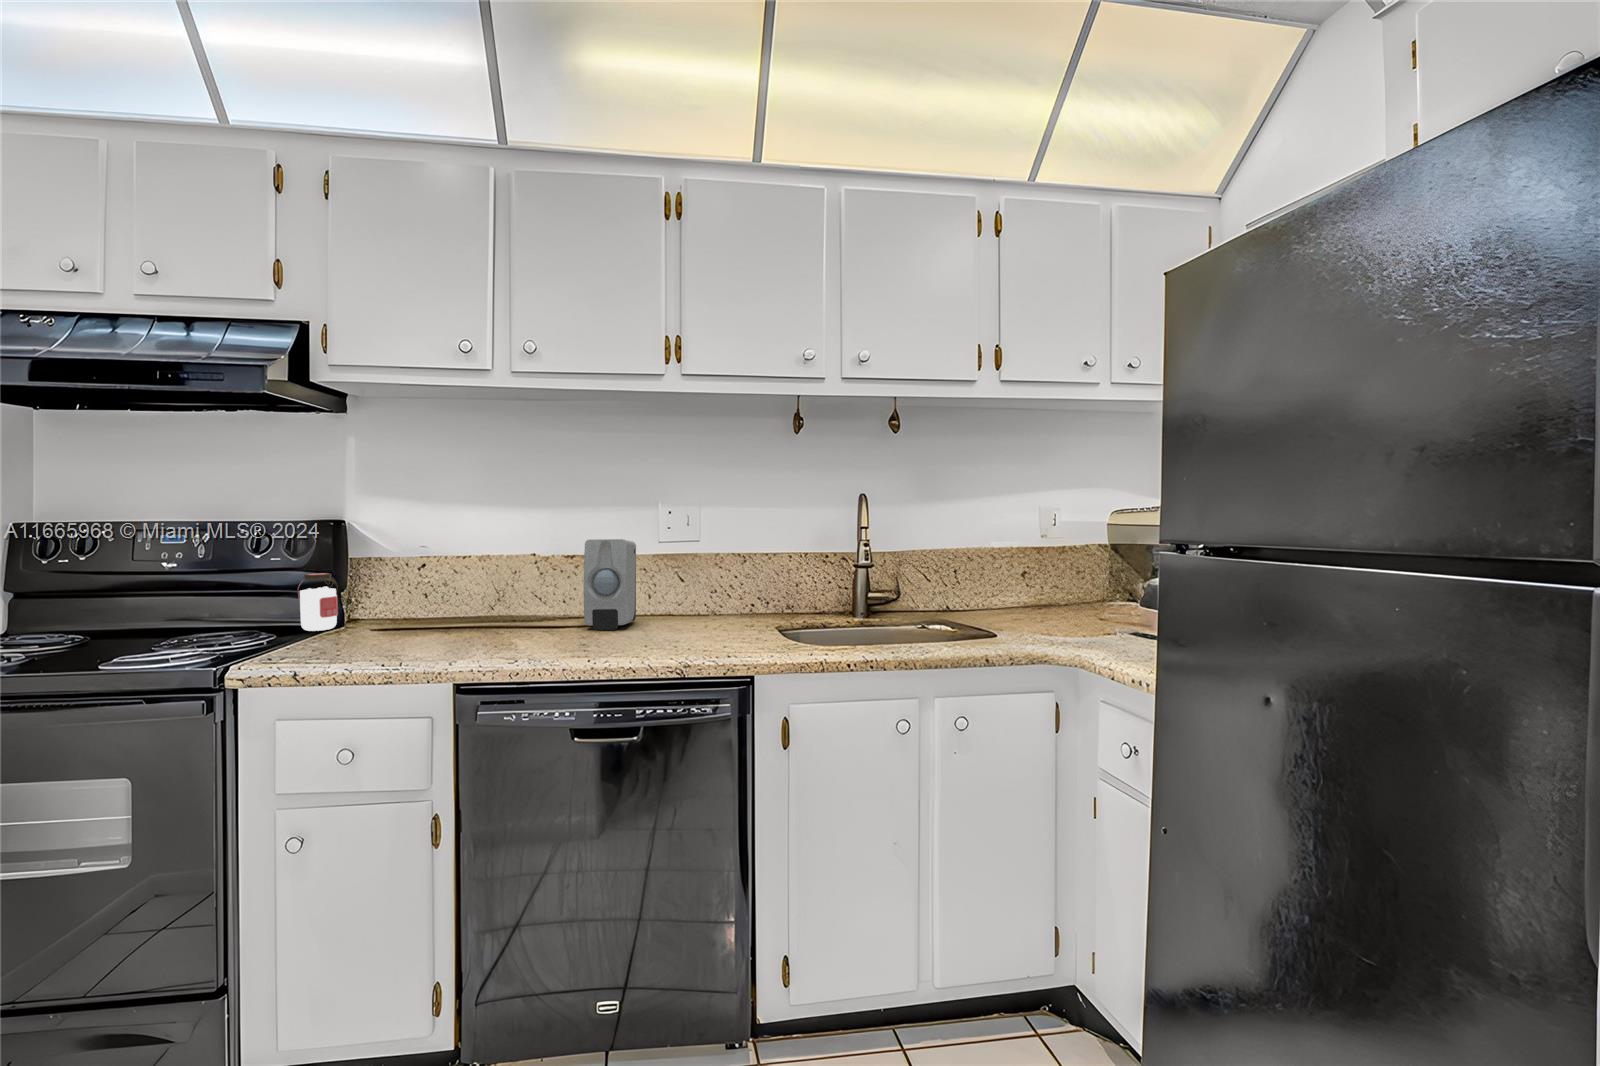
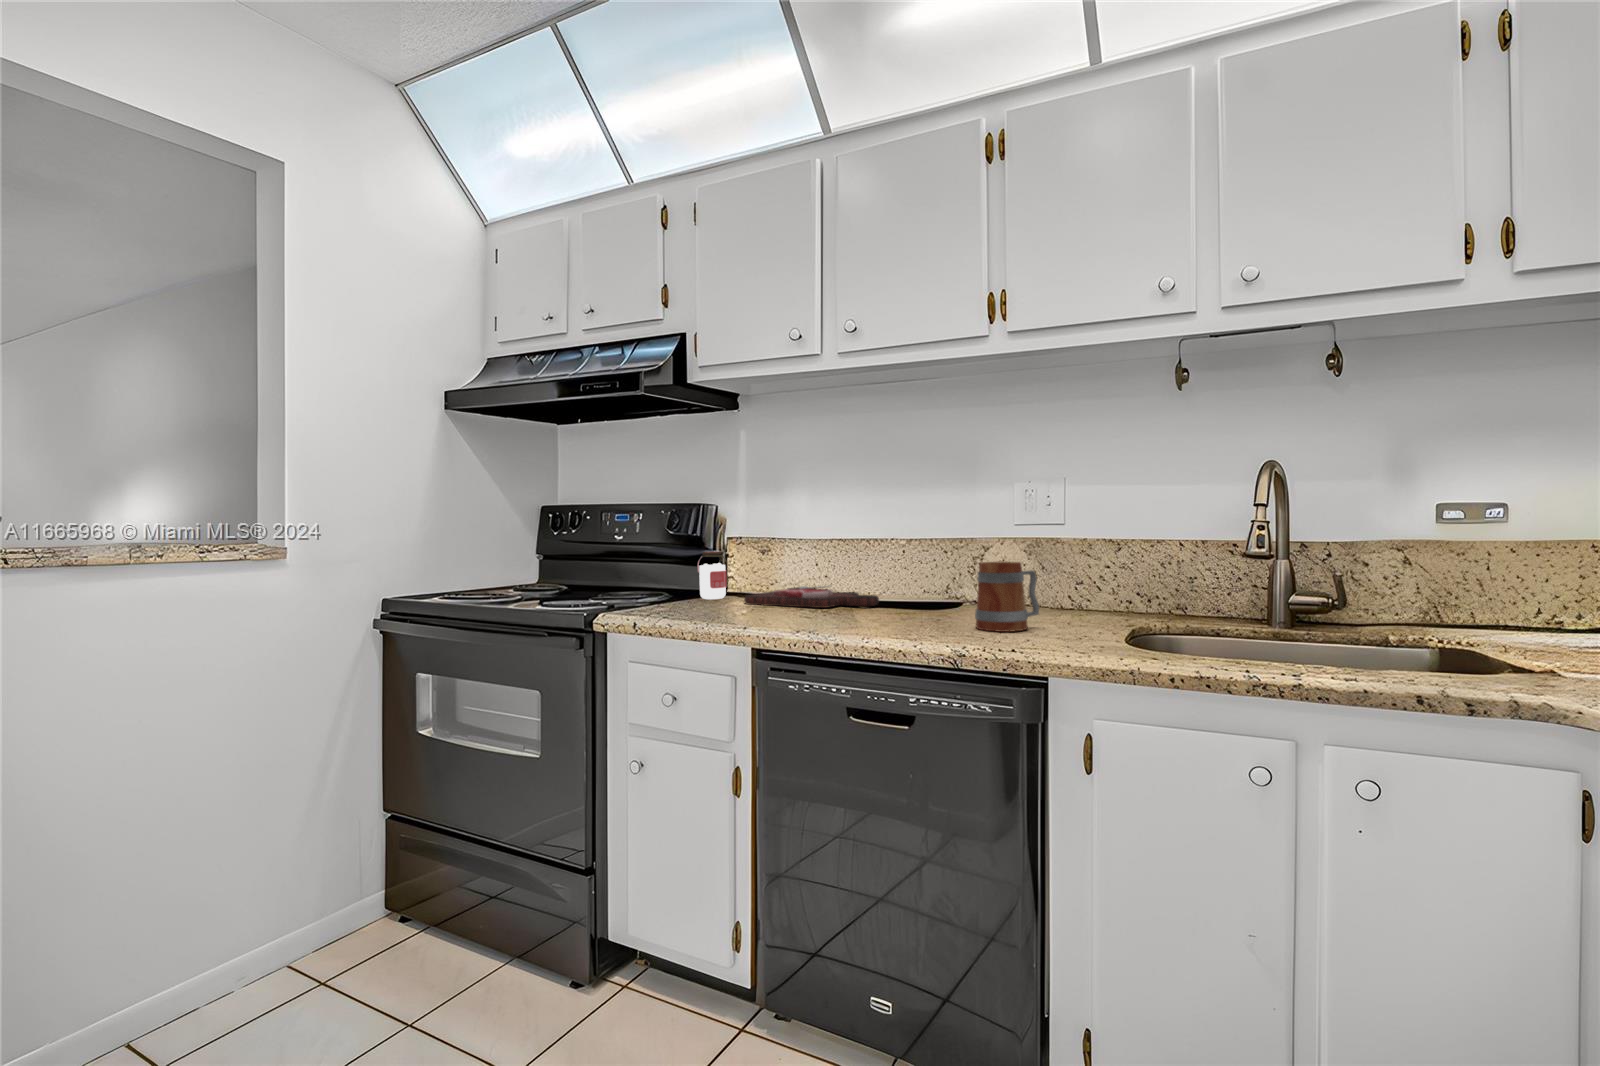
soap dispenser: present [584,539,636,630] -> none [913,519,980,616]
mug: none [662,579,711,641] -> present [975,562,1039,632]
cutting board: none [372,606,535,634] -> present [744,586,879,608]

